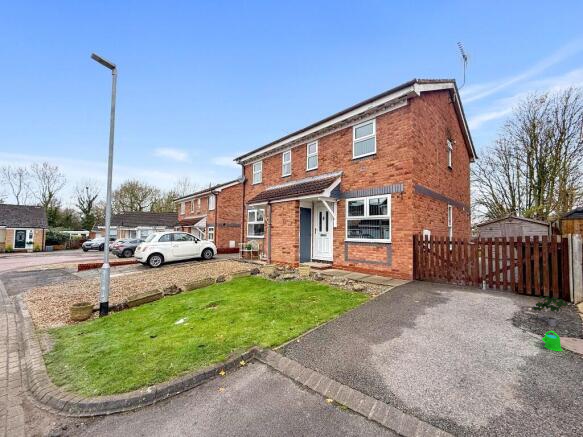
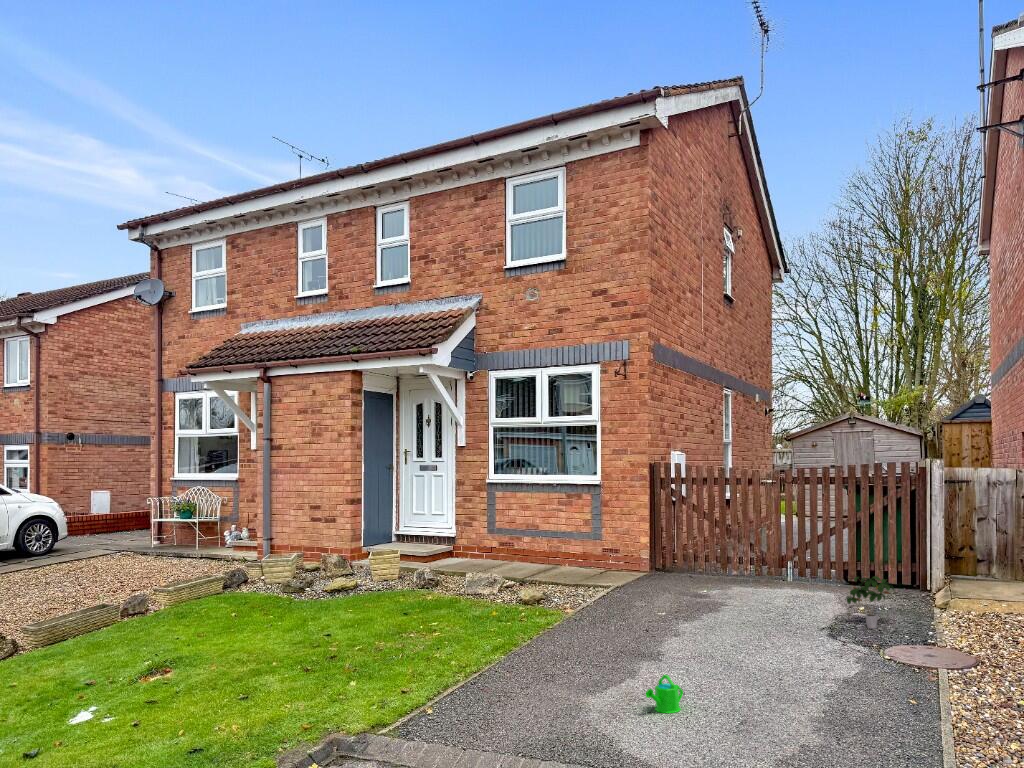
watering can: present [542,331,562,351] -> present [646,675,683,713]

